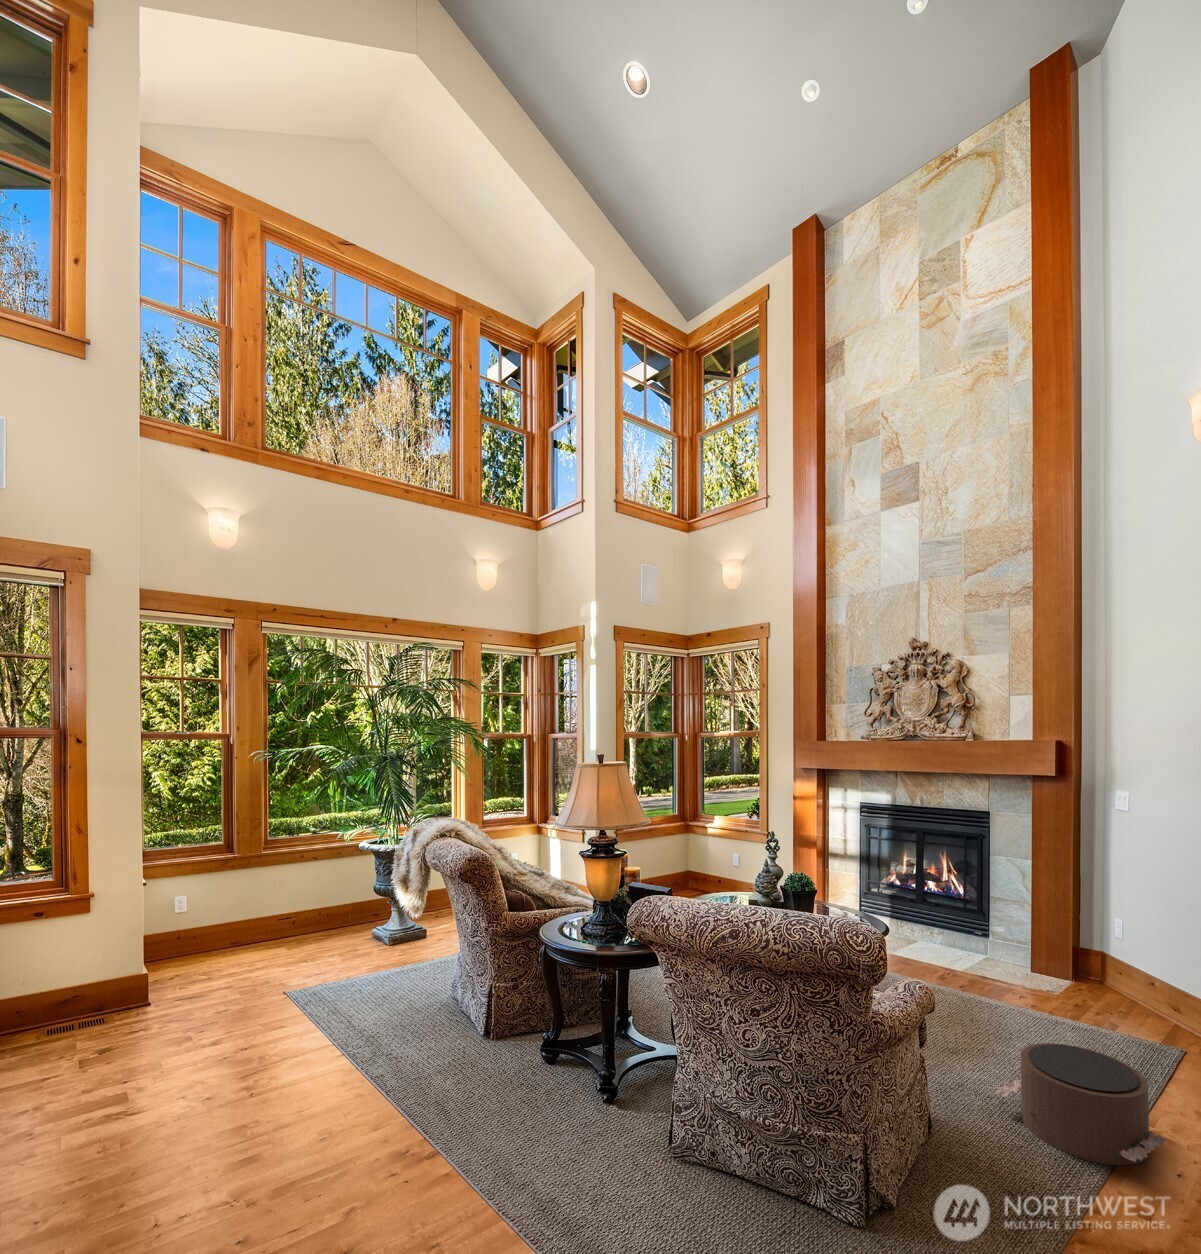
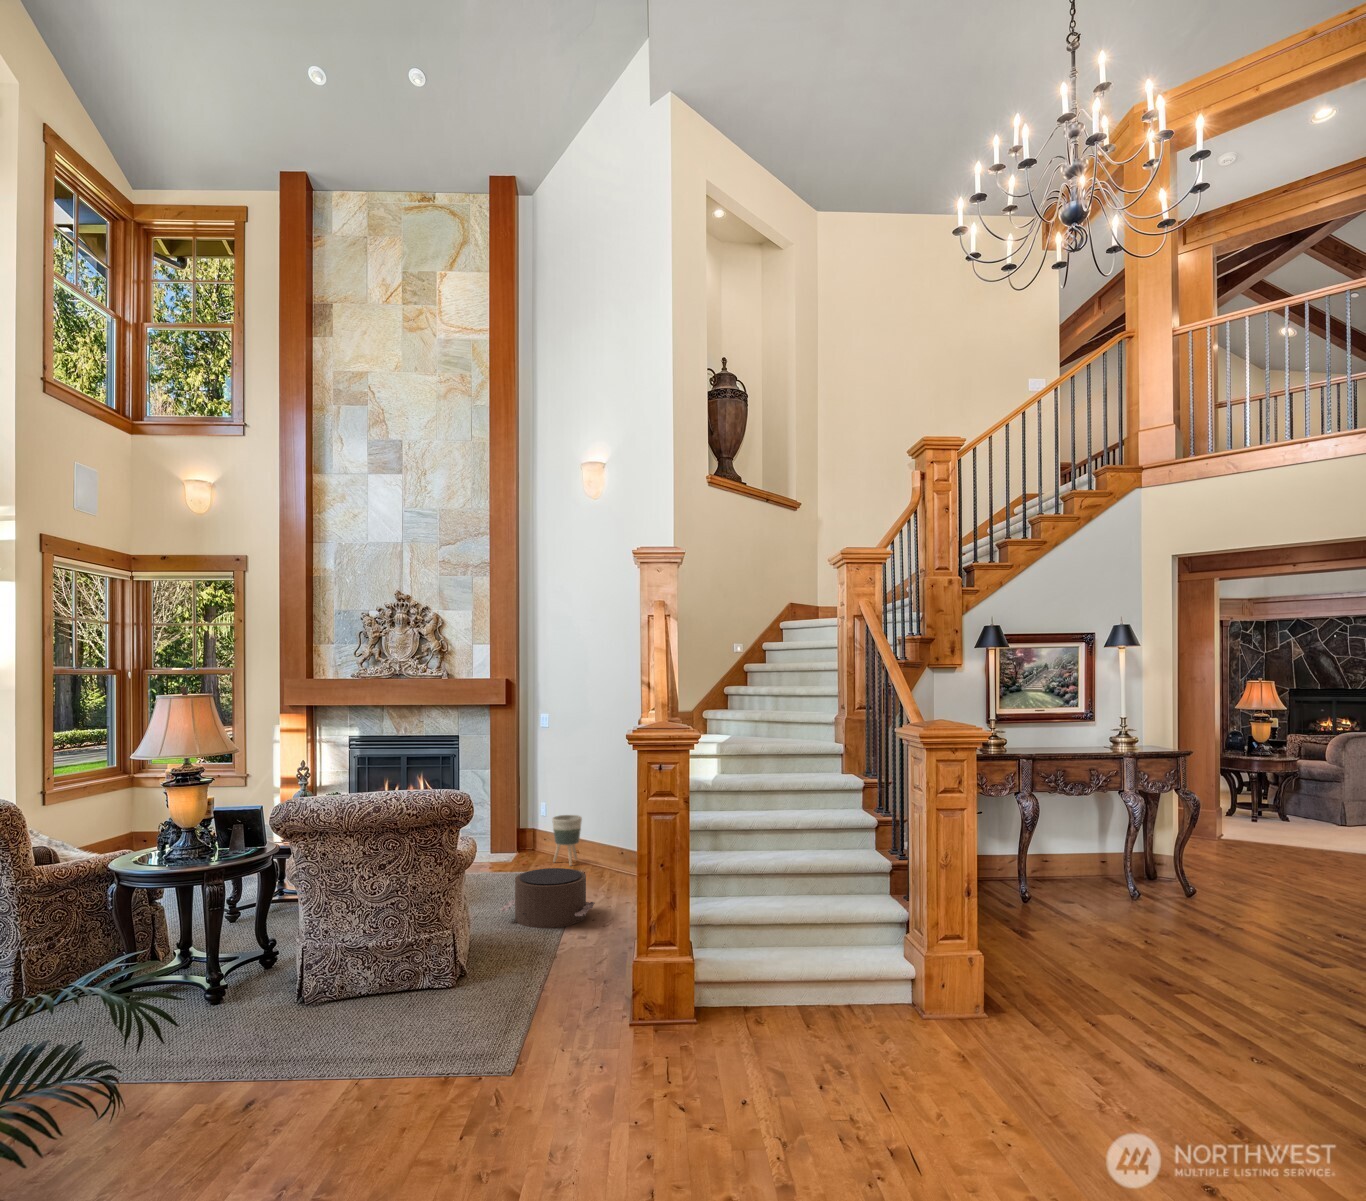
planter: none [1117,952,1169,1034] -> present [552,815,582,866]

